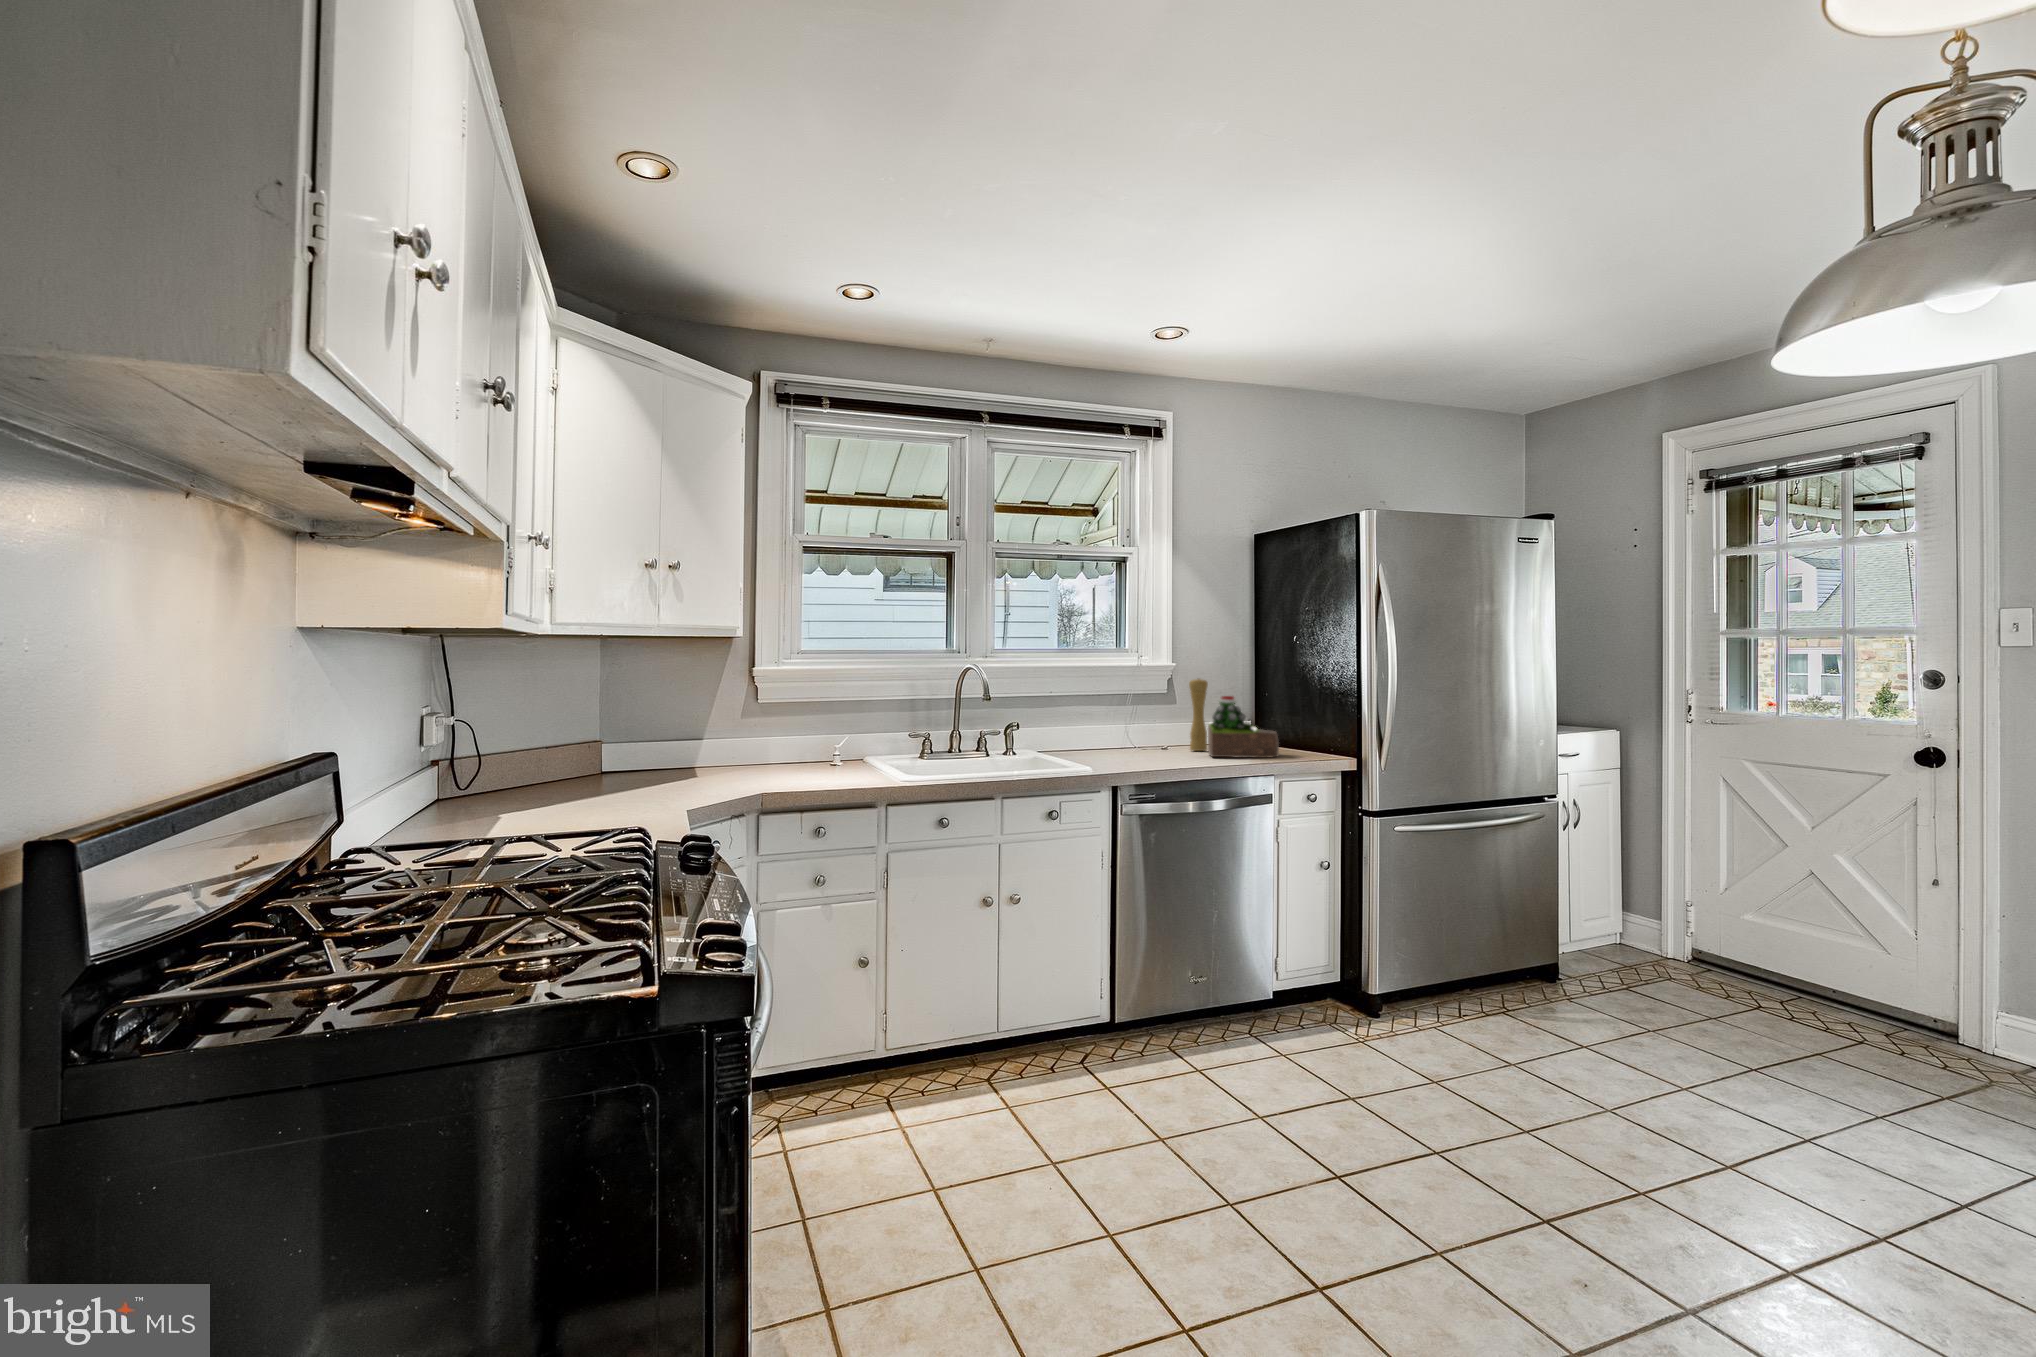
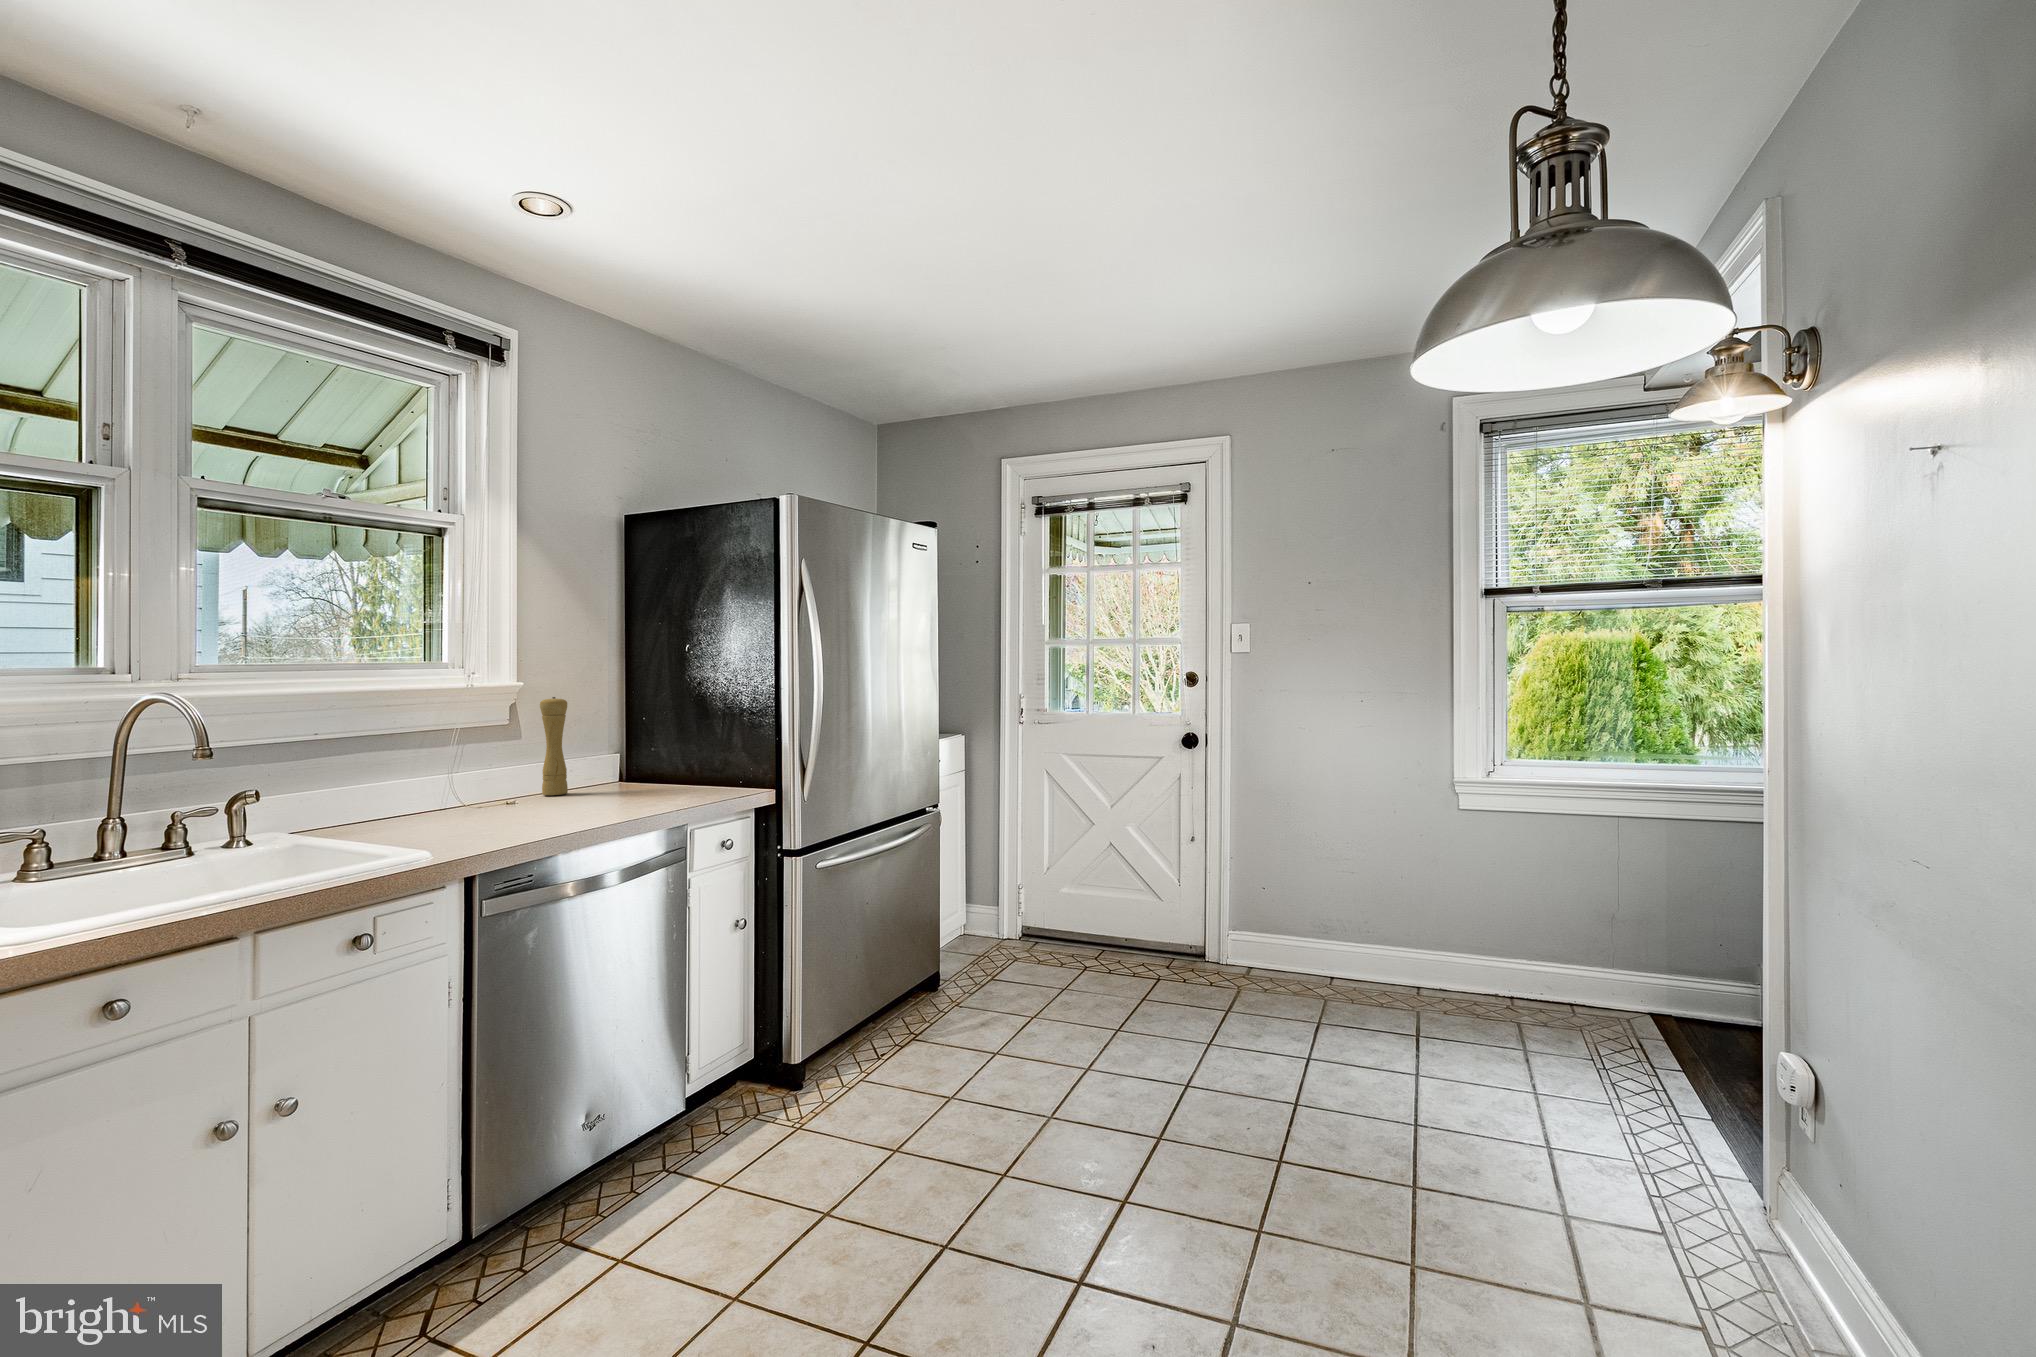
succulent plant: present [1208,696,1279,758] -> none [580,723,681,809]

